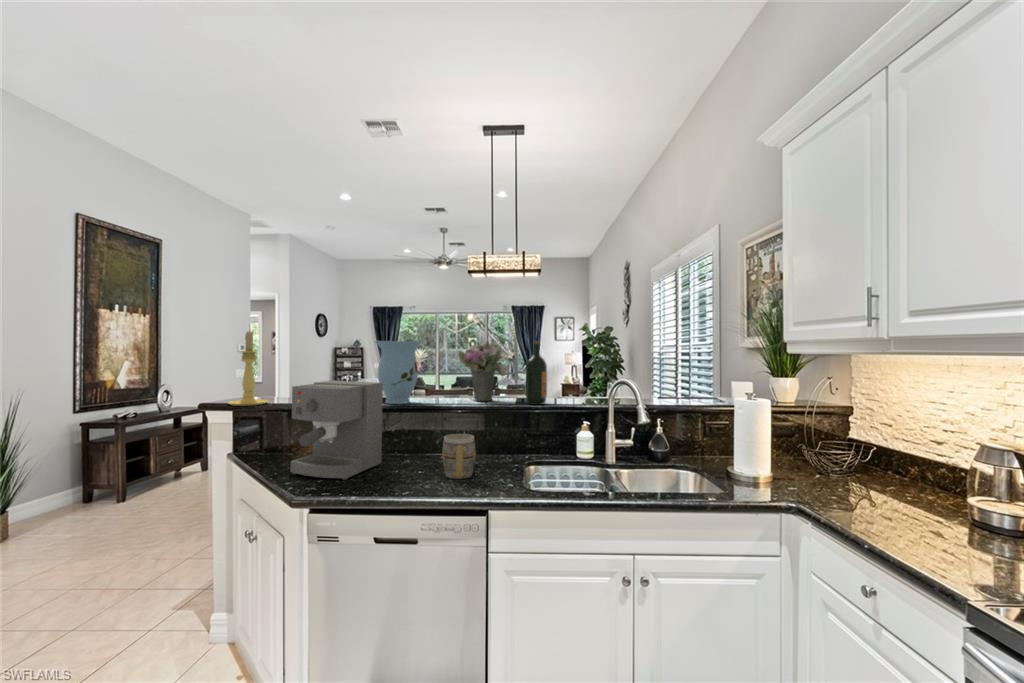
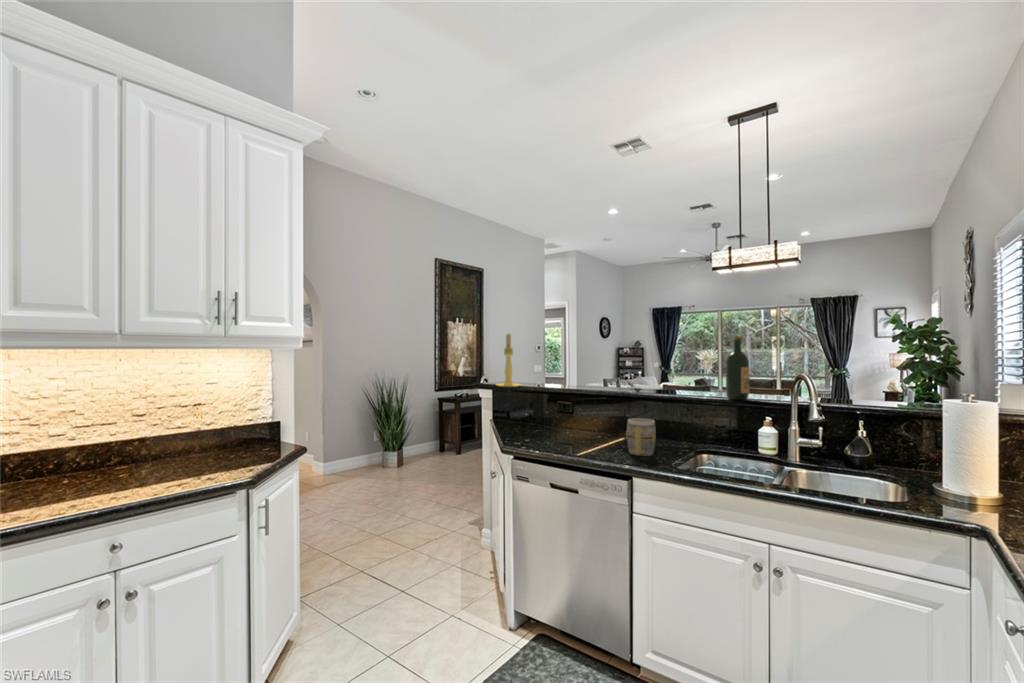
vase: present [375,341,422,404] -> none [592,339,632,392]
flower bouquet: present [459,342,508,401] -> none [665,338,715,395]
coffee maker: present [290,380,383,480] -> none [520,370,588,444]

